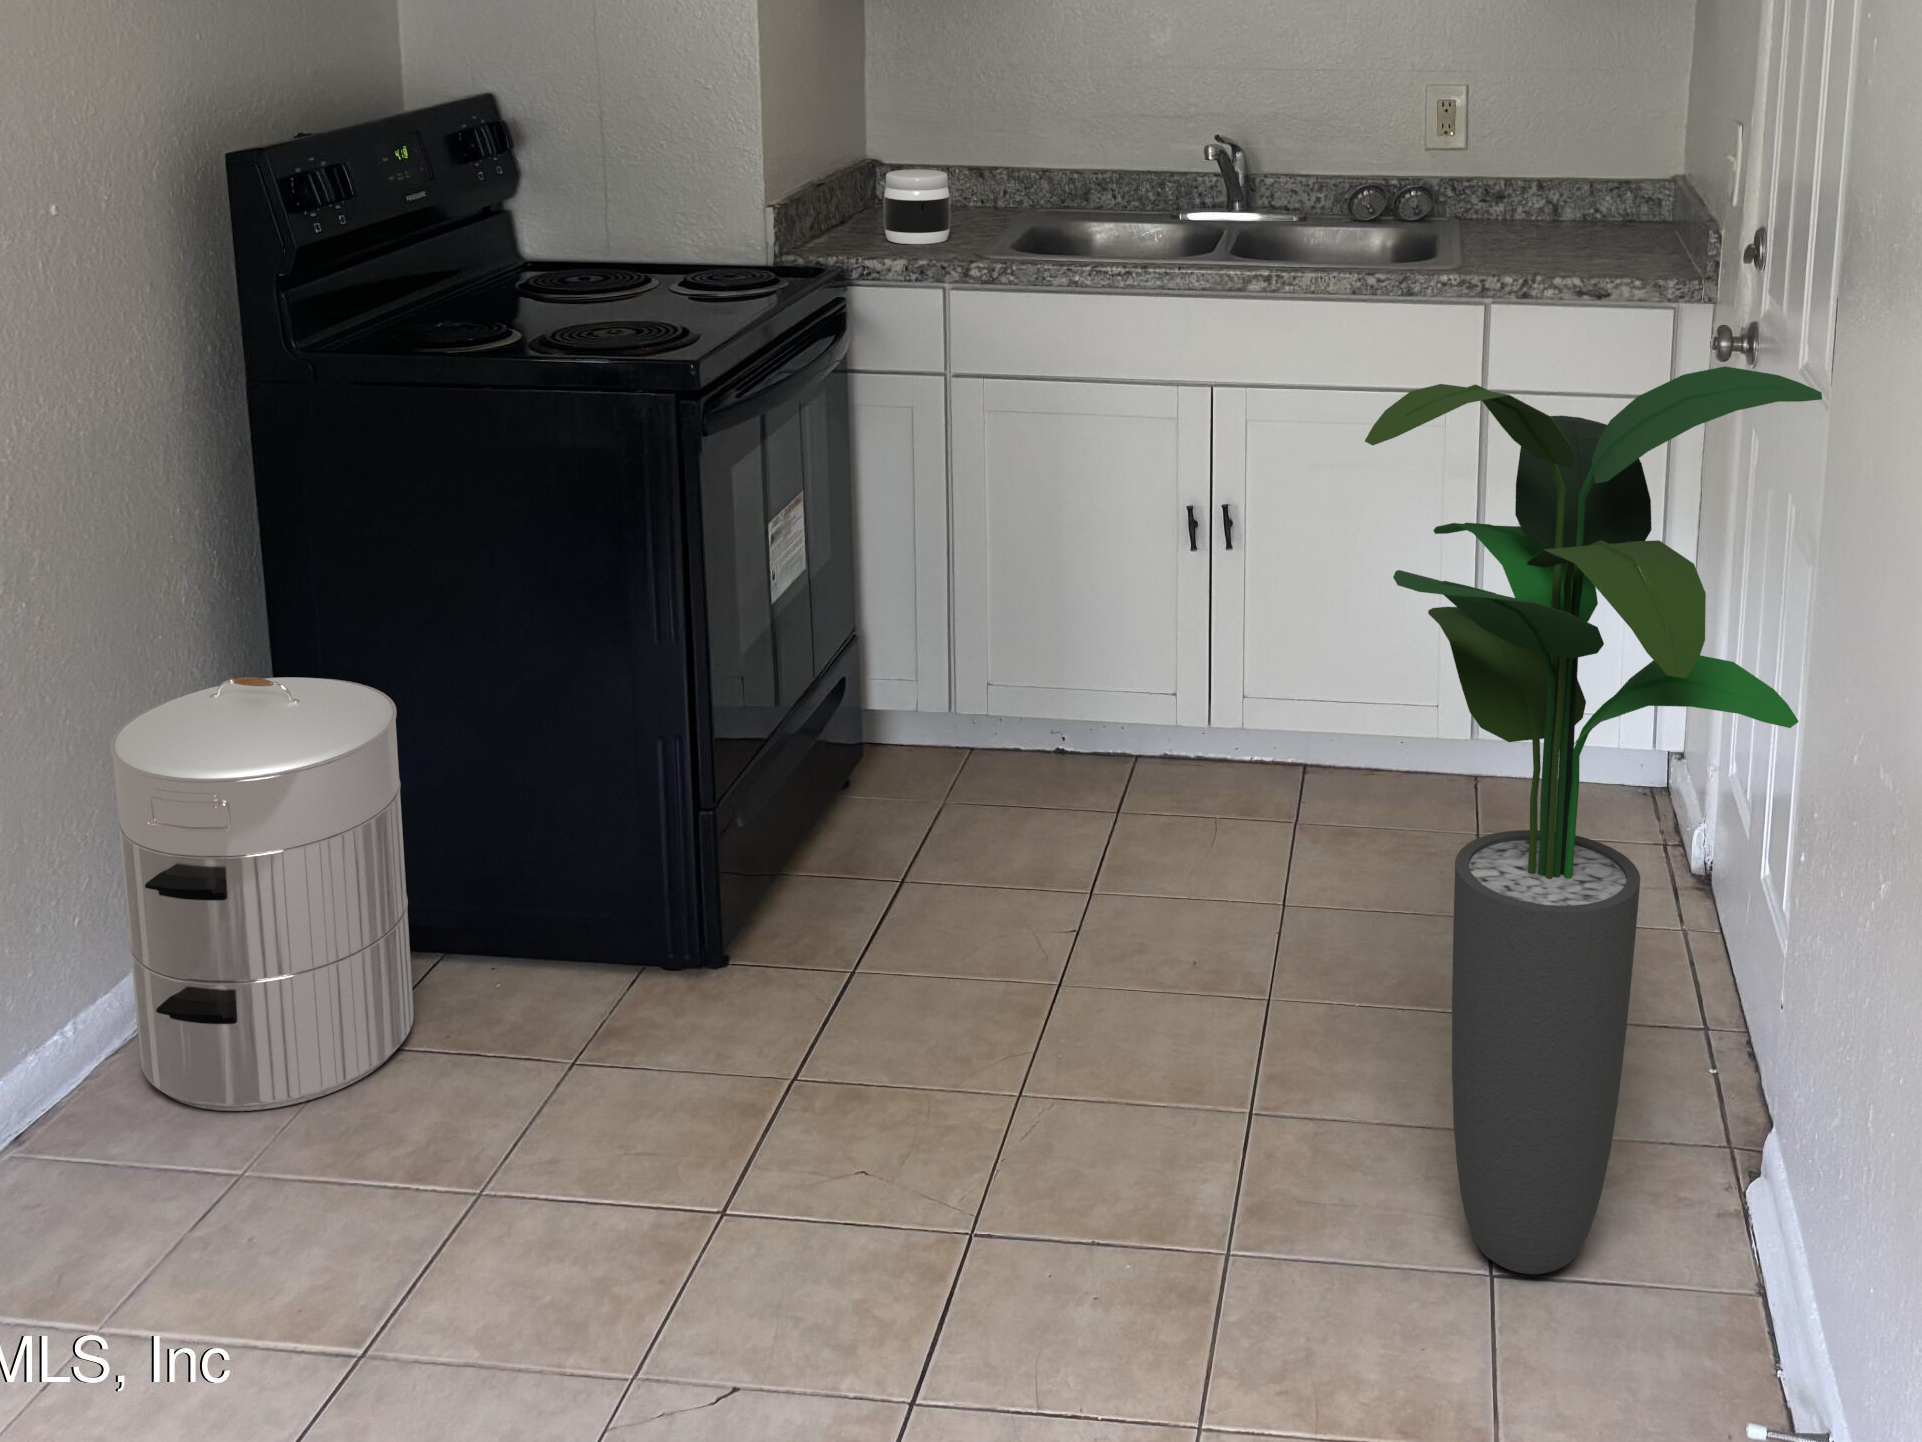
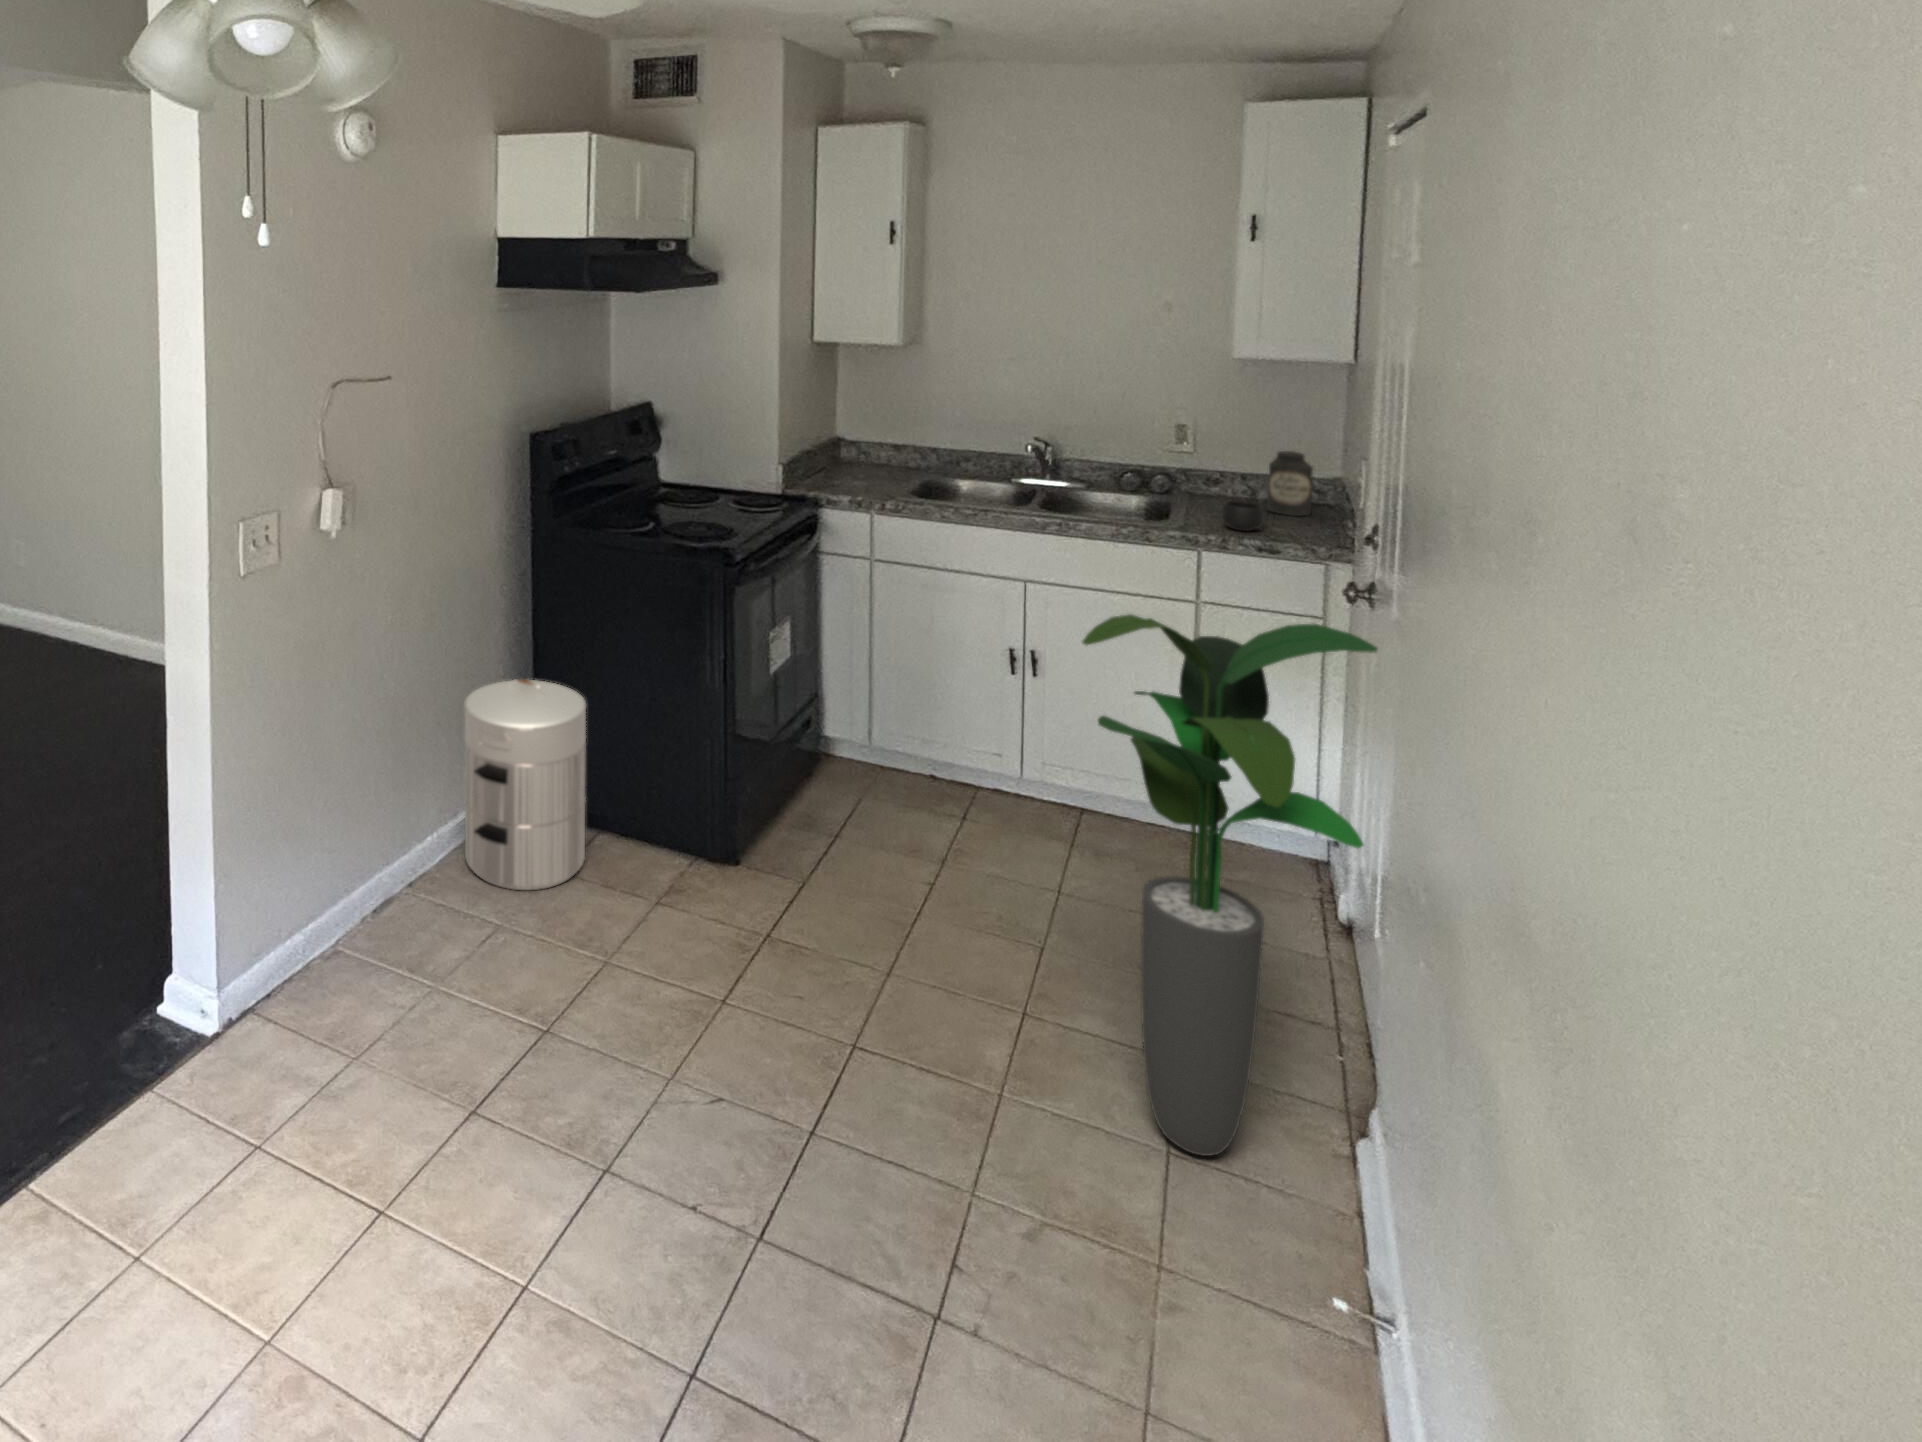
canister: none [1574,136,1641,242] -> present [1267,451,1313,516]
jar: present [884,170,950,244] -> none [842,446,878,487]
mug: none [1518,219,1586,267] -> present [1222,501,1269,531]

